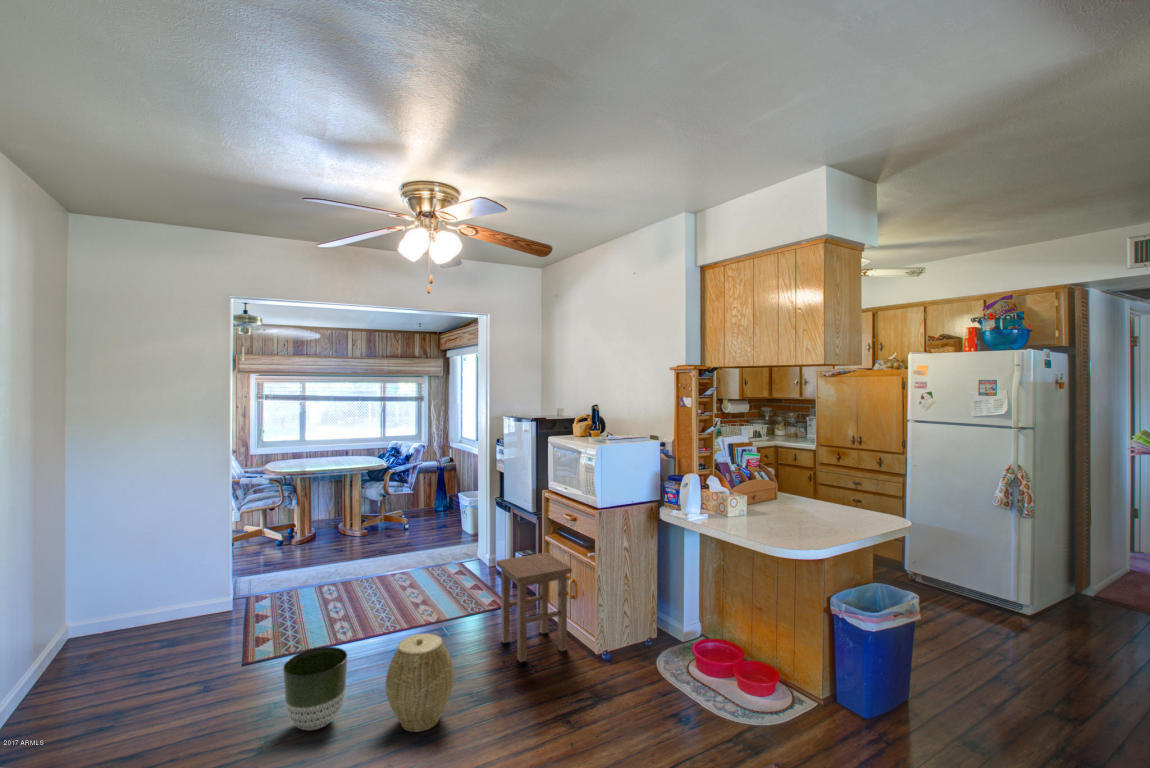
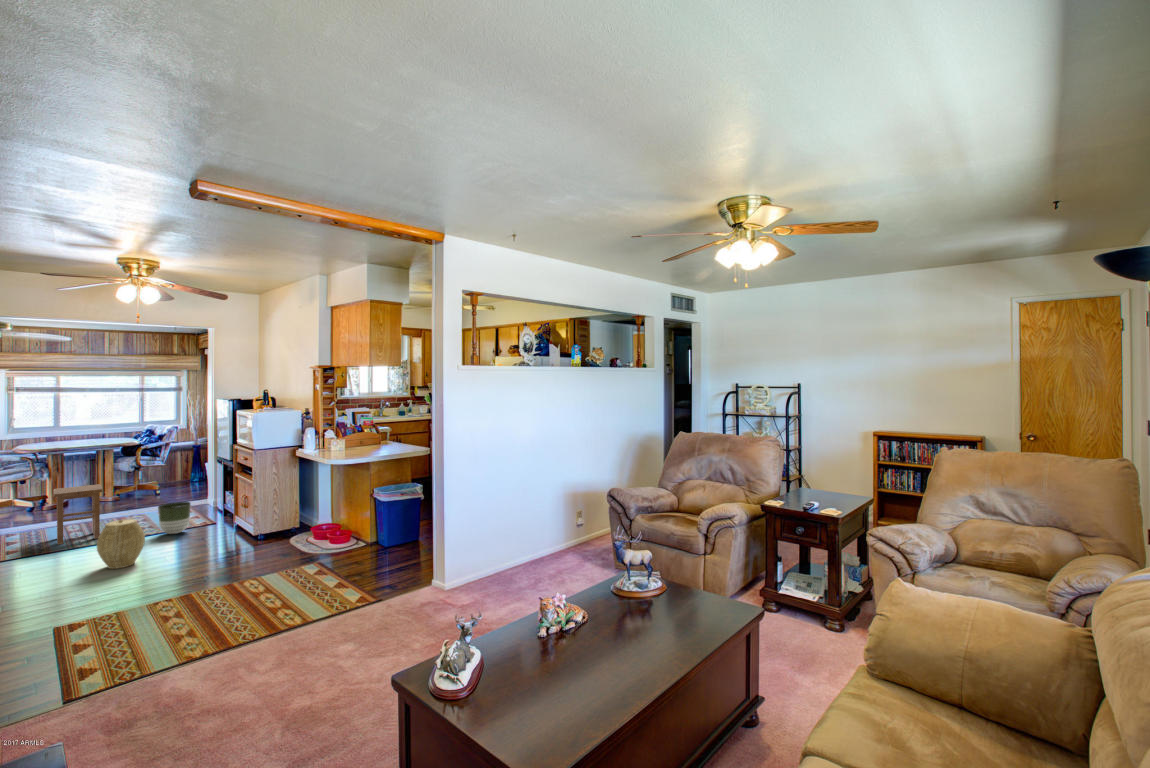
stool: present [496,553,572,662] -> present [54,484,103,545]
planter: present [283,647,347,730] -> present [158,502,191,534]

